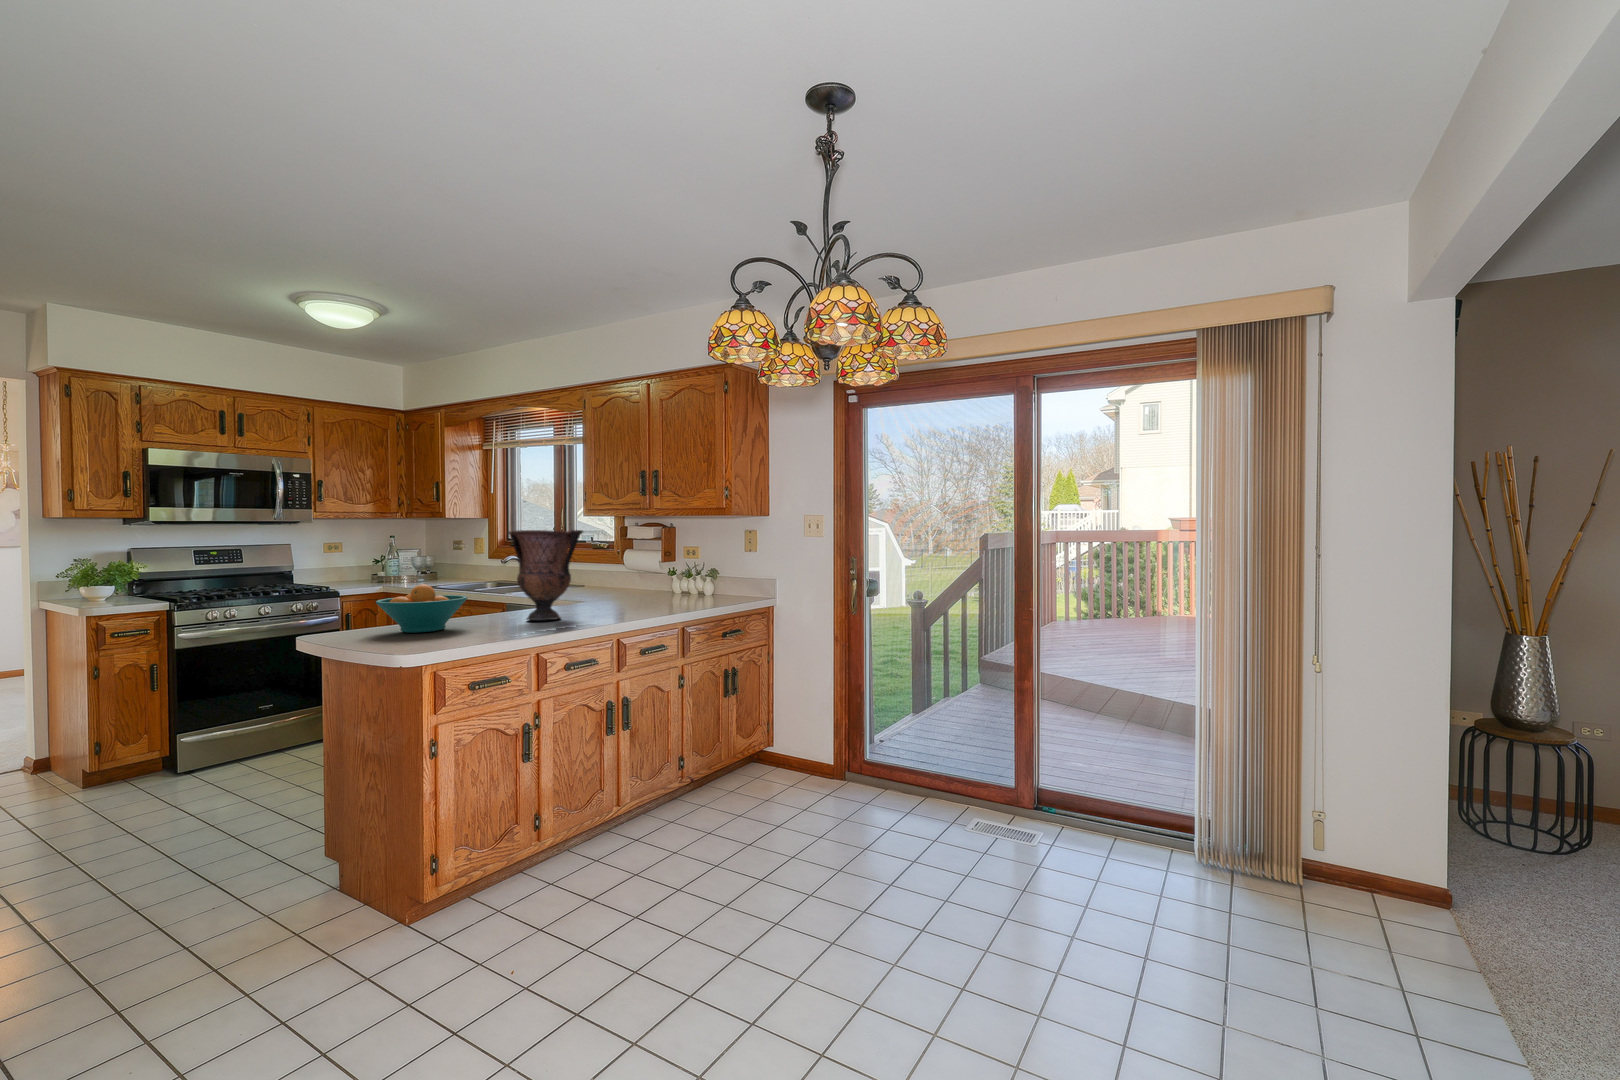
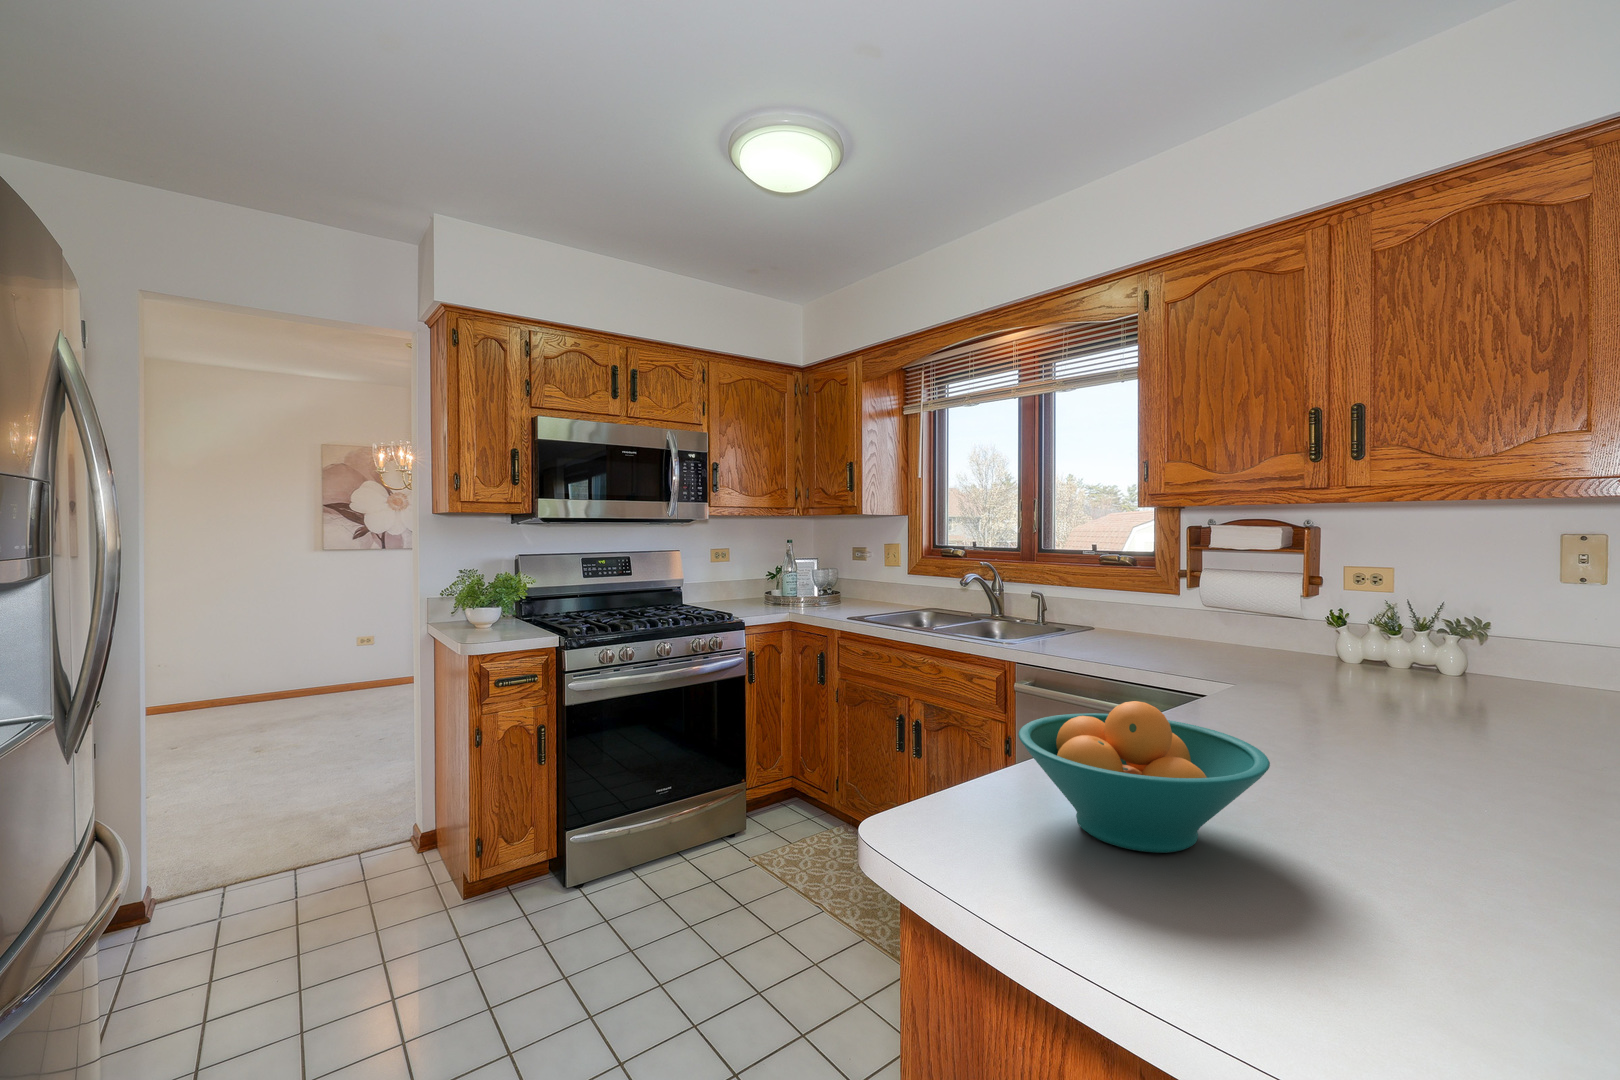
vase: present [508,530,583,620] -> none [1253,548,1532,811]

